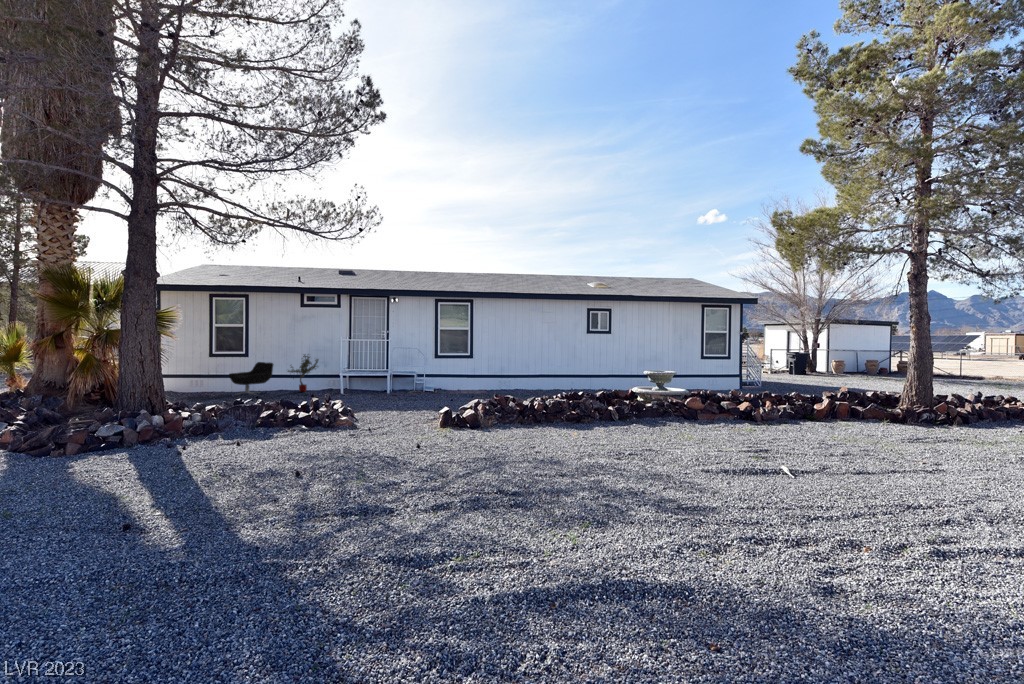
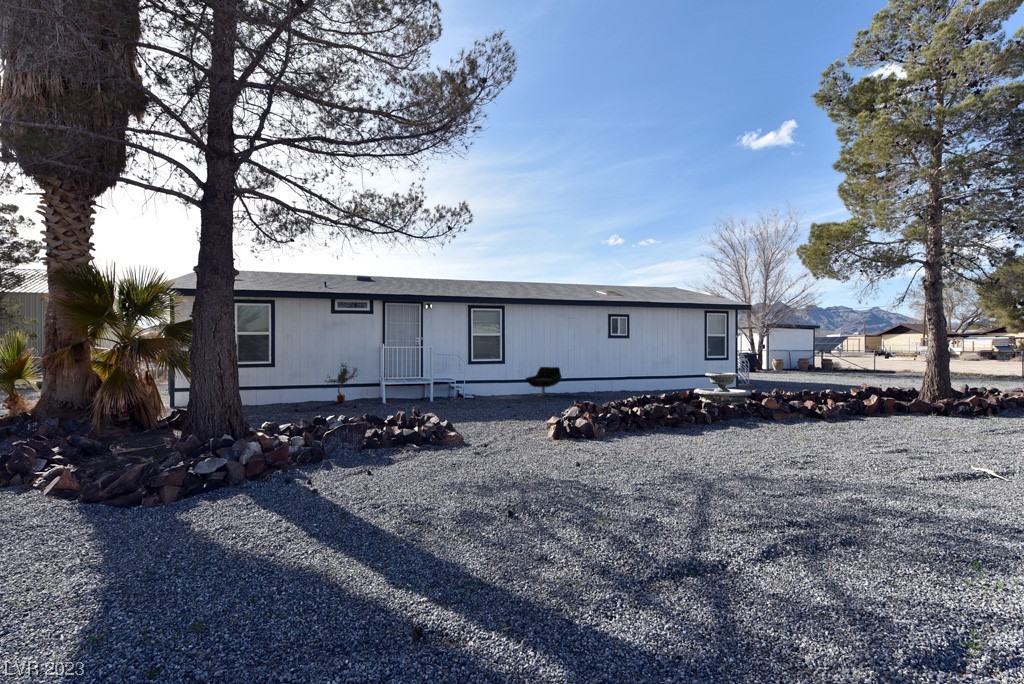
lounge chair: present [229,362,274,394] -> present [526,367,562,395]

